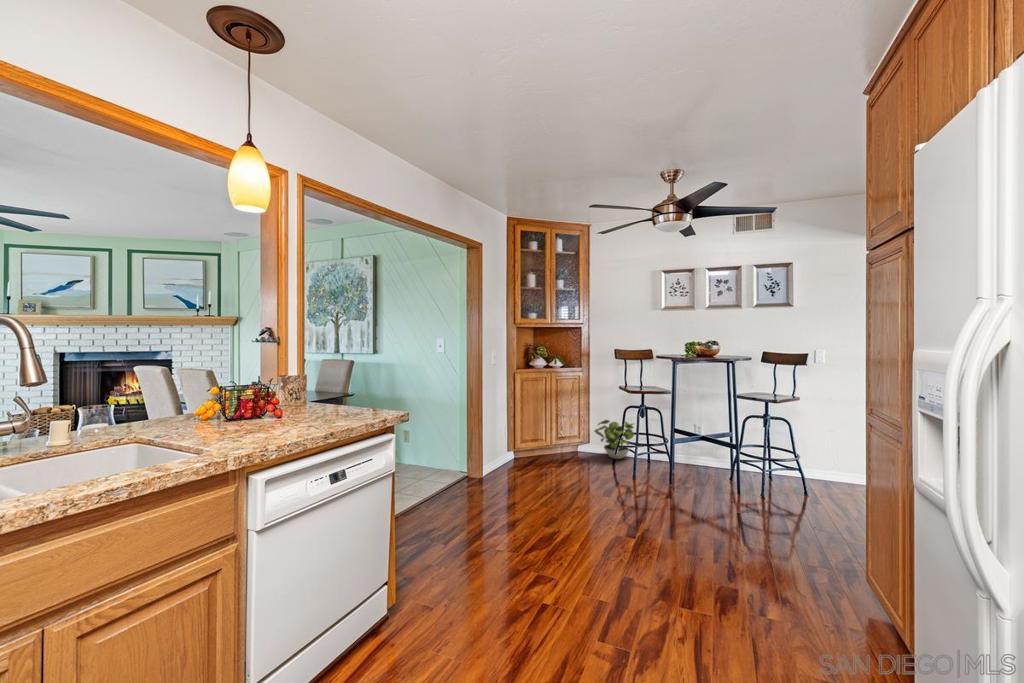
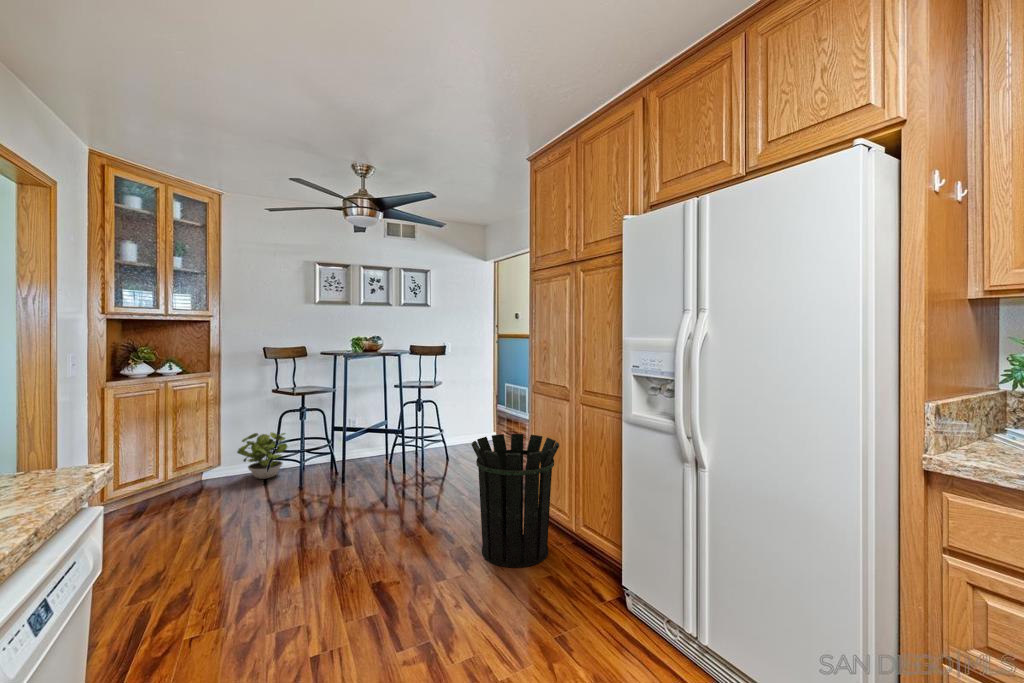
waste bin: none [739,468,871,648] -> present [471,434,559,567]

